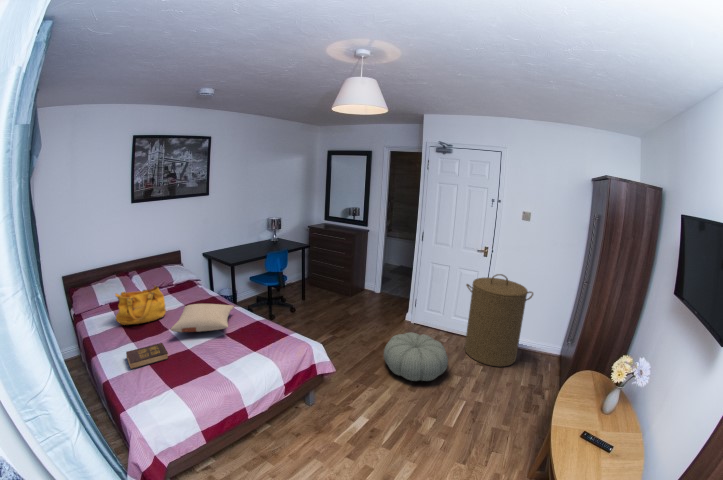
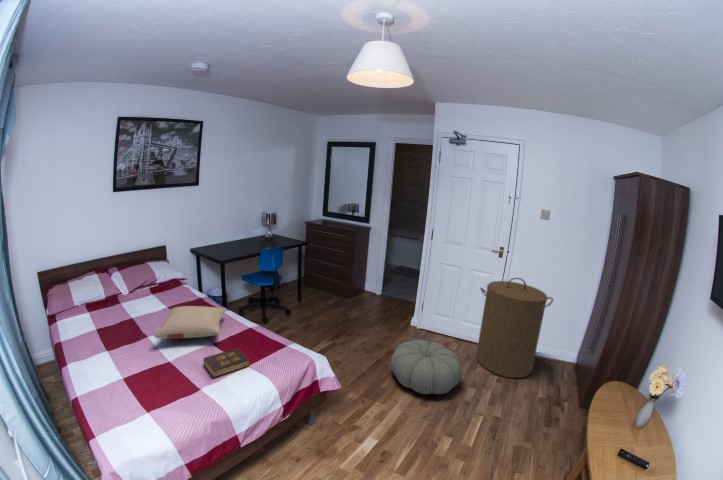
handbag: present [115,285,166,325] -> none [90,284,149,329]
hardback book: present [126,343,168,369] -> present [204,348,249,378]

